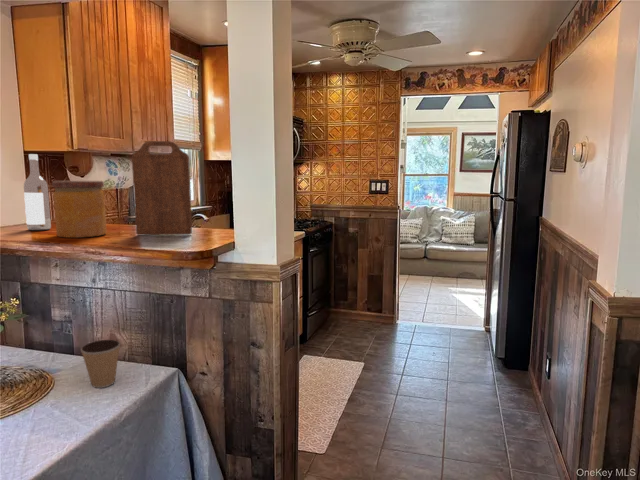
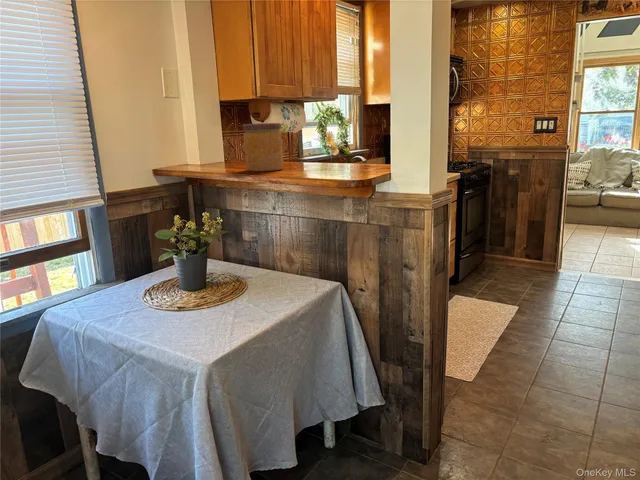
cutting board: present [132,141,192,235] -> none [303,83,353,170]
wine bottle: present [24,154,51,230] -> none [221,104,241,167]
coffee cup: present [81,340,120,388] -> none [267,253,296,290]

